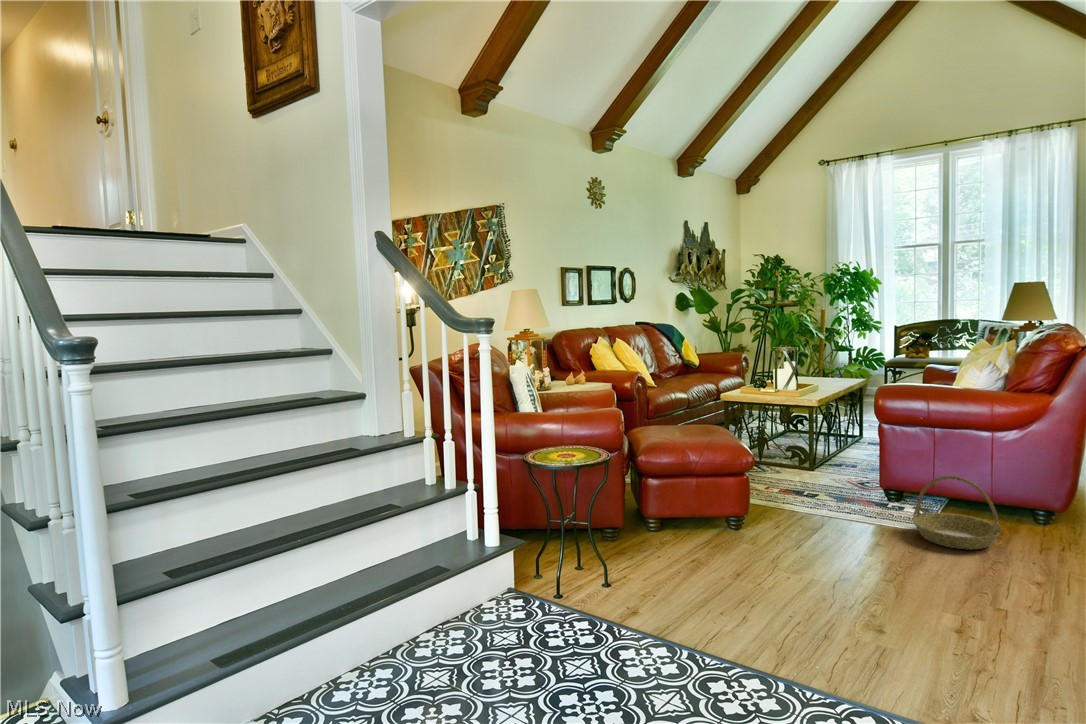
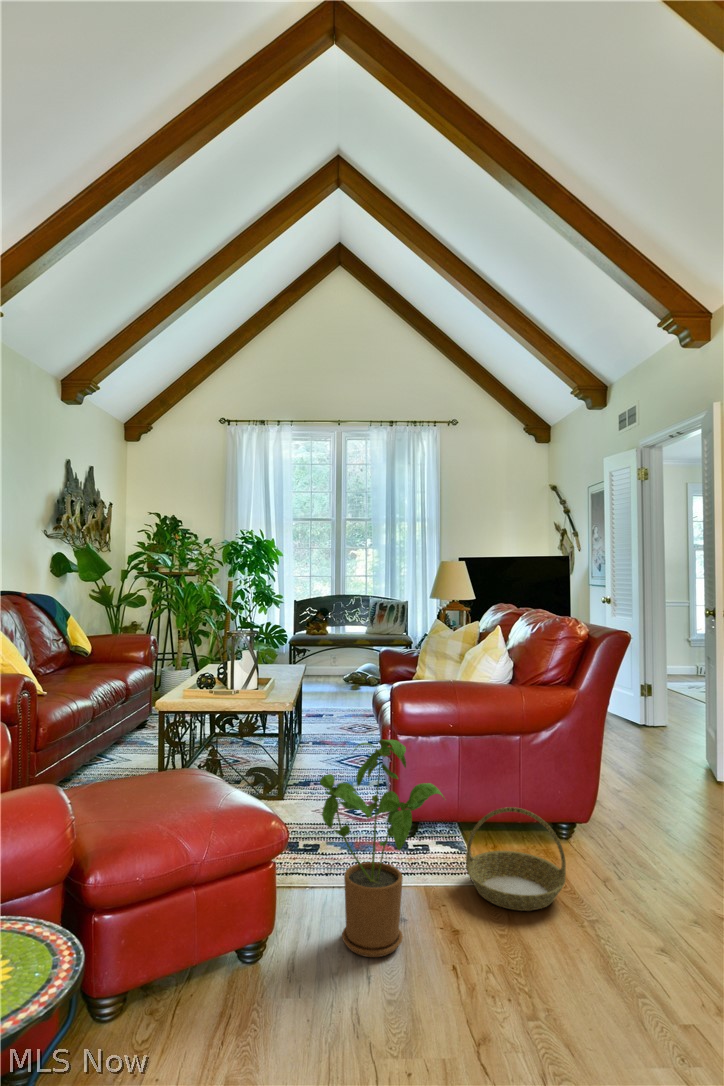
house plant: none [778,411,867,542] -> present [320,740,444,957]

